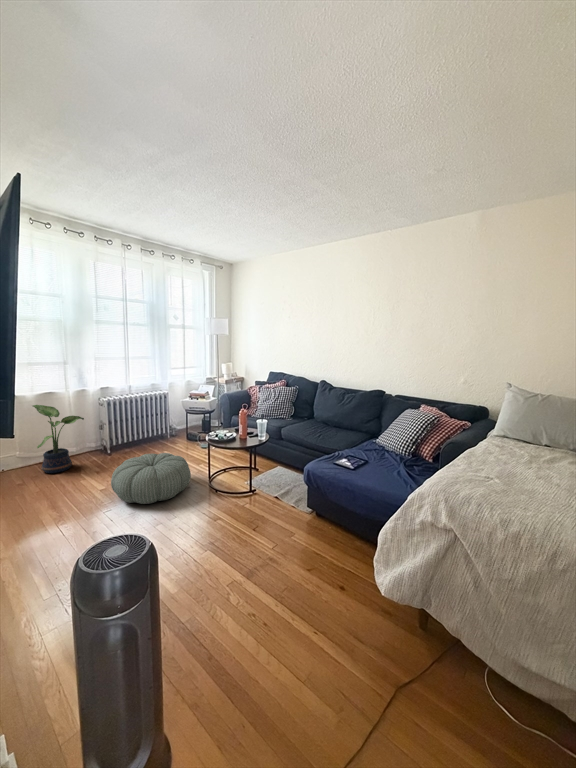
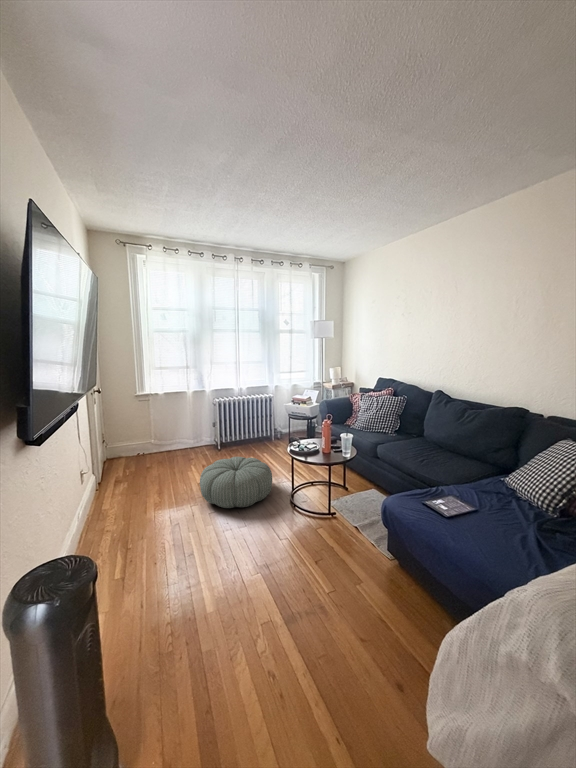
potted plant: present [33,405,84,473] -> none [158,402,197,463]

